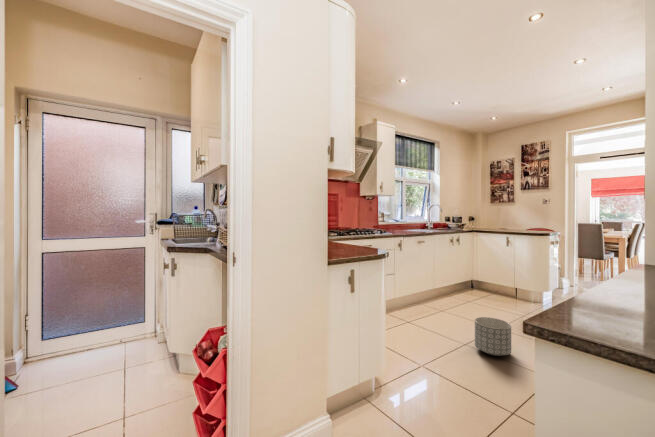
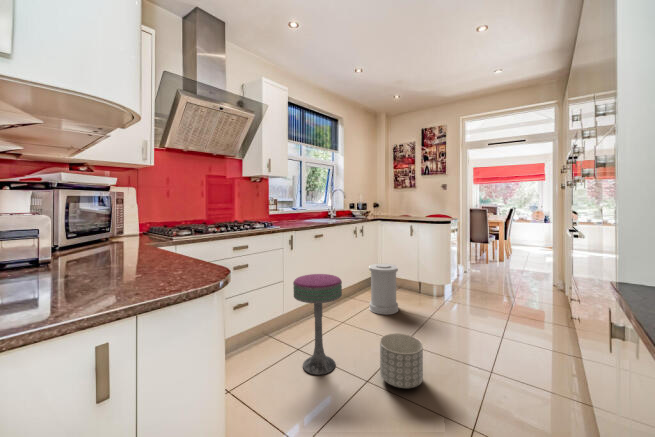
bar stool: none [406,269,444,341] -> present [293,274,342,375]
trash can: none [465,269,493,312] -> present [369,264,398,314]

